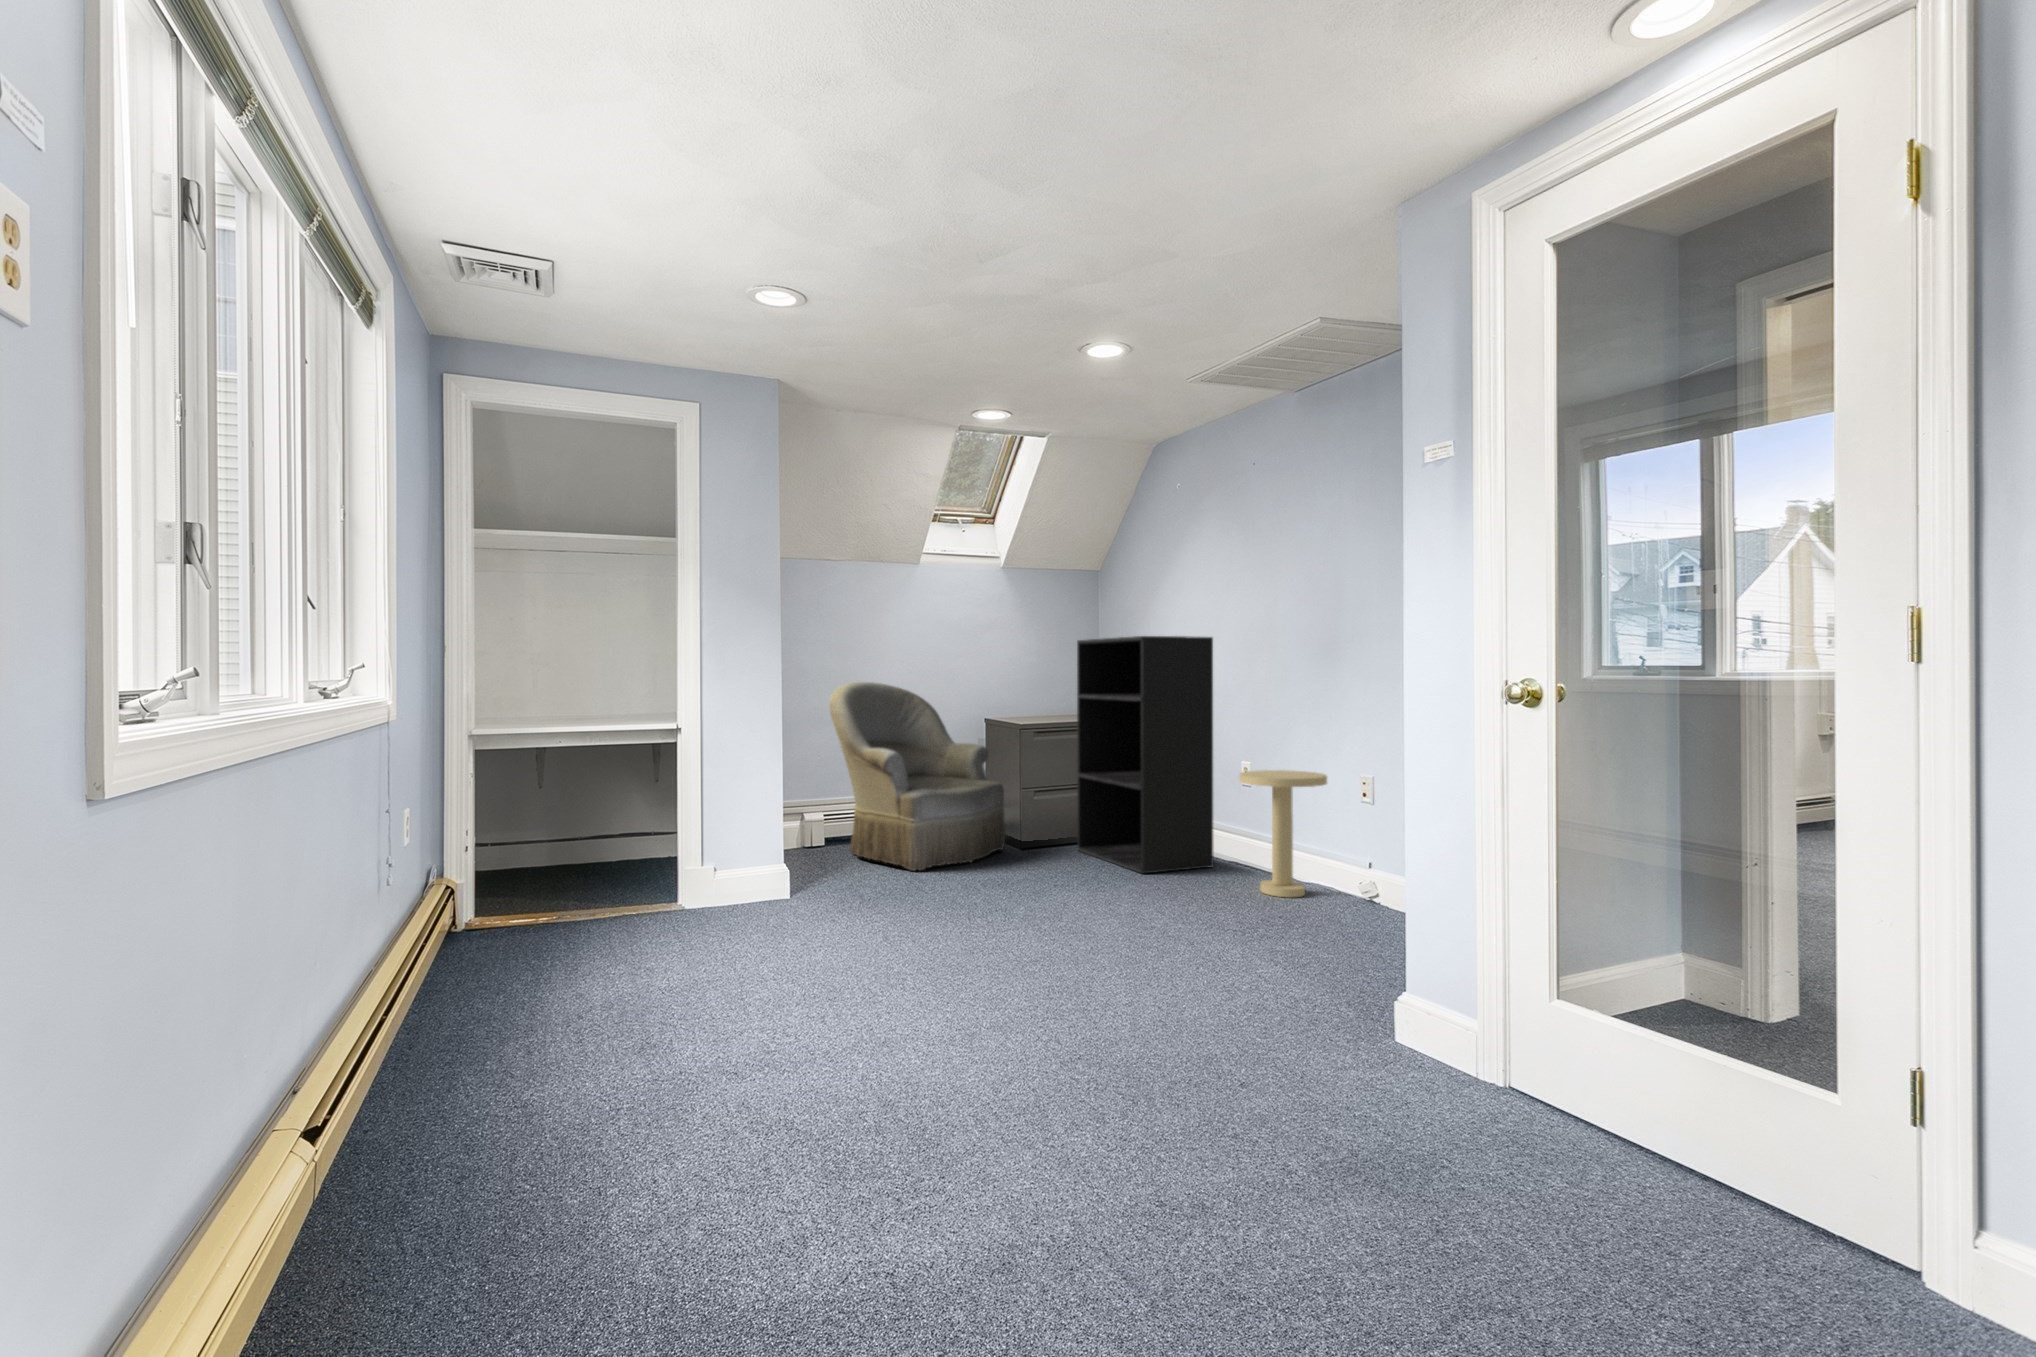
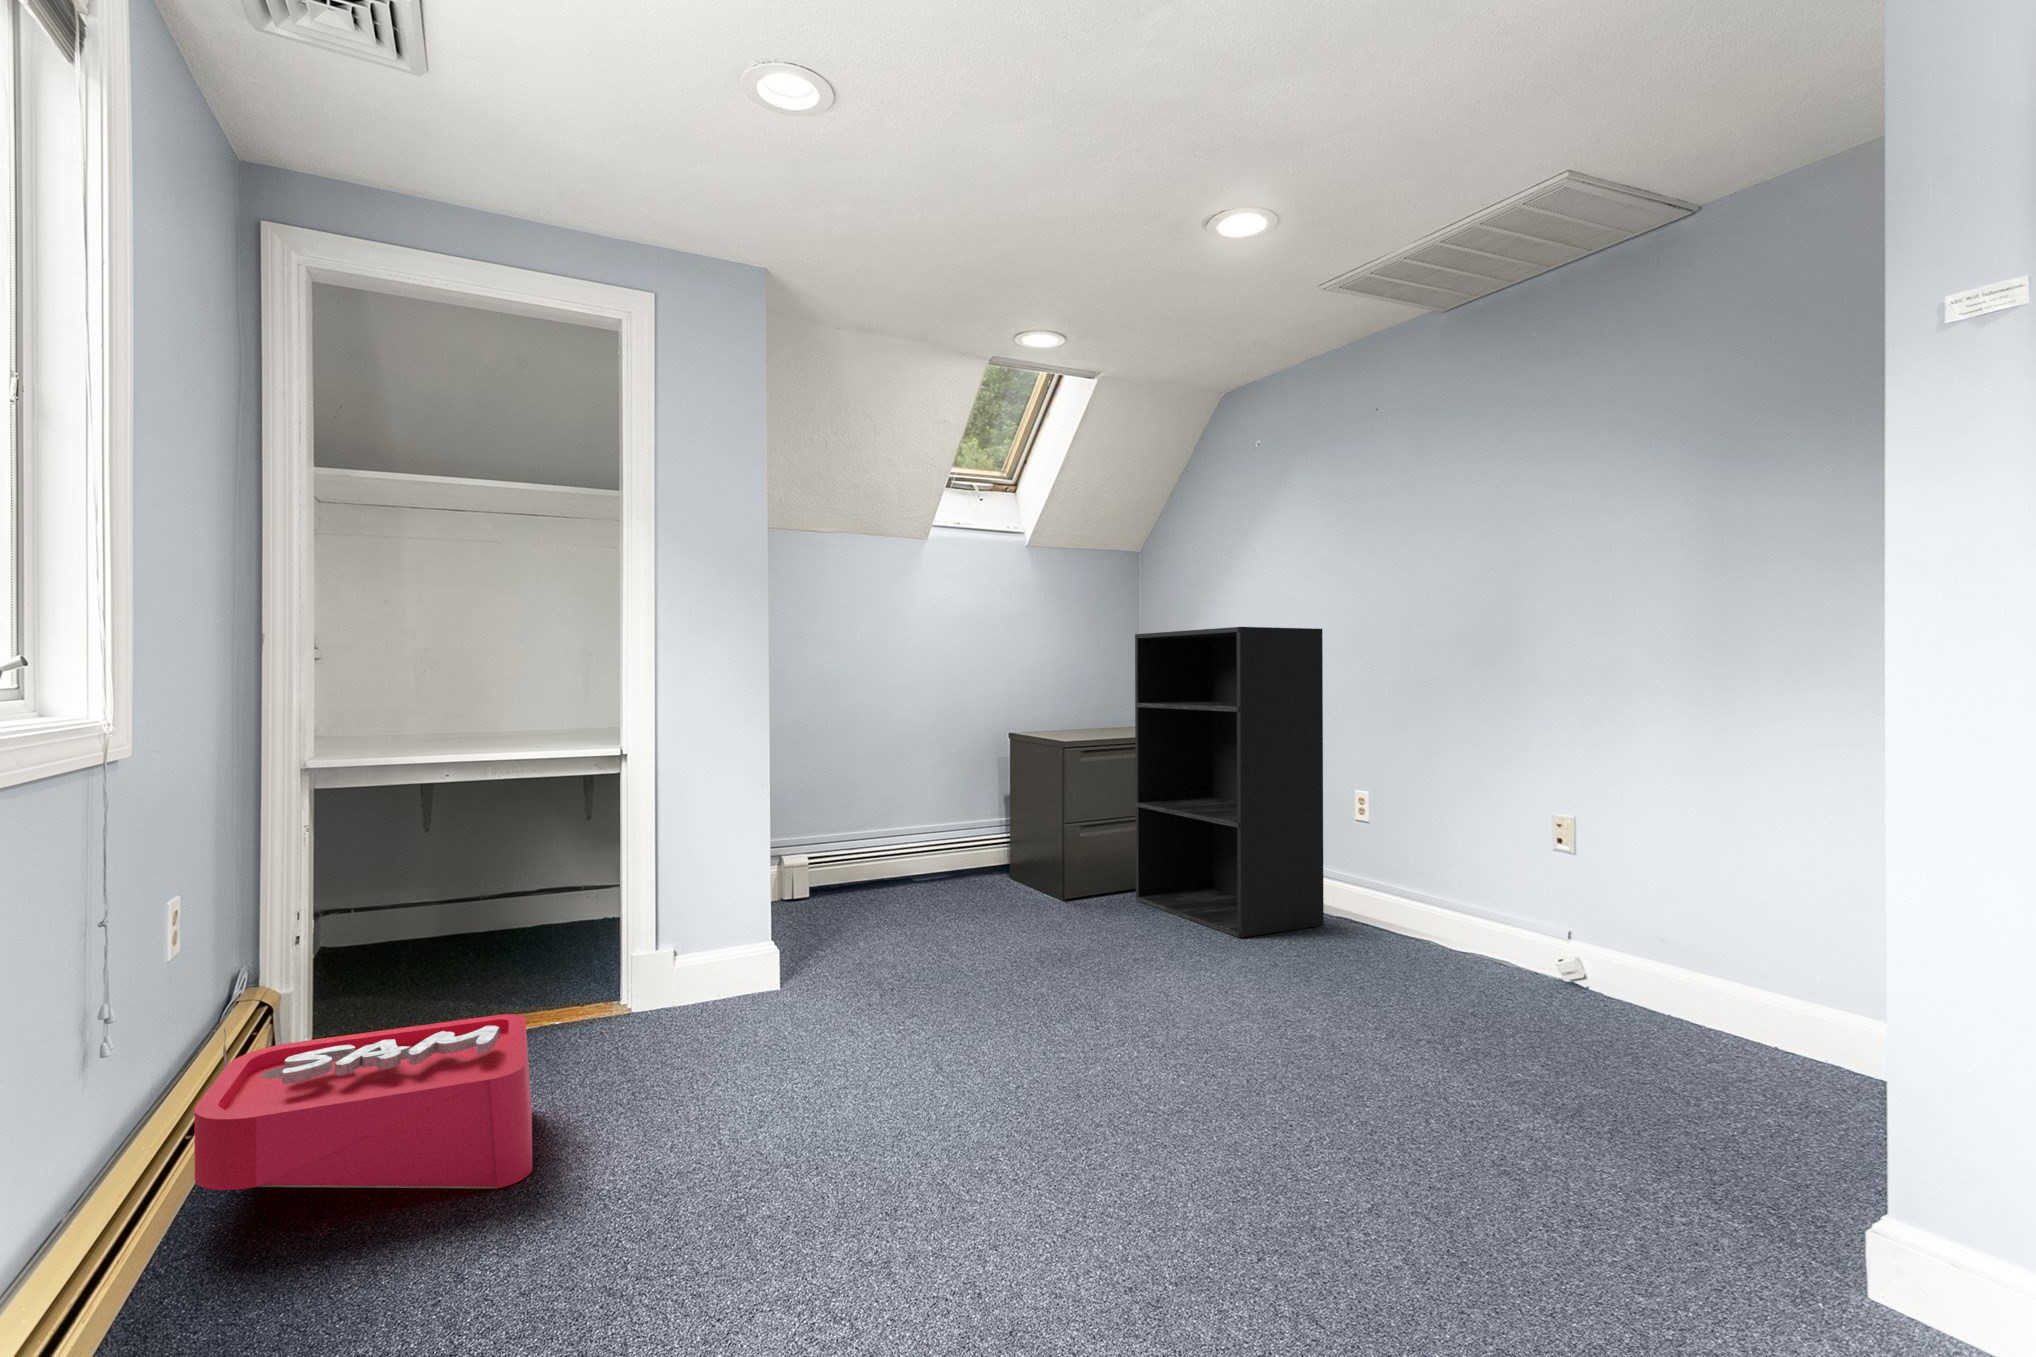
armchair: present [829,682,1005,871] -> none [820,688,1045,938]
side table: present [1239,770,1327,898] -> none [1382,803,1505,976]
storage bin: none [432,892,623,985] -> present [194,1014,532,1190]

